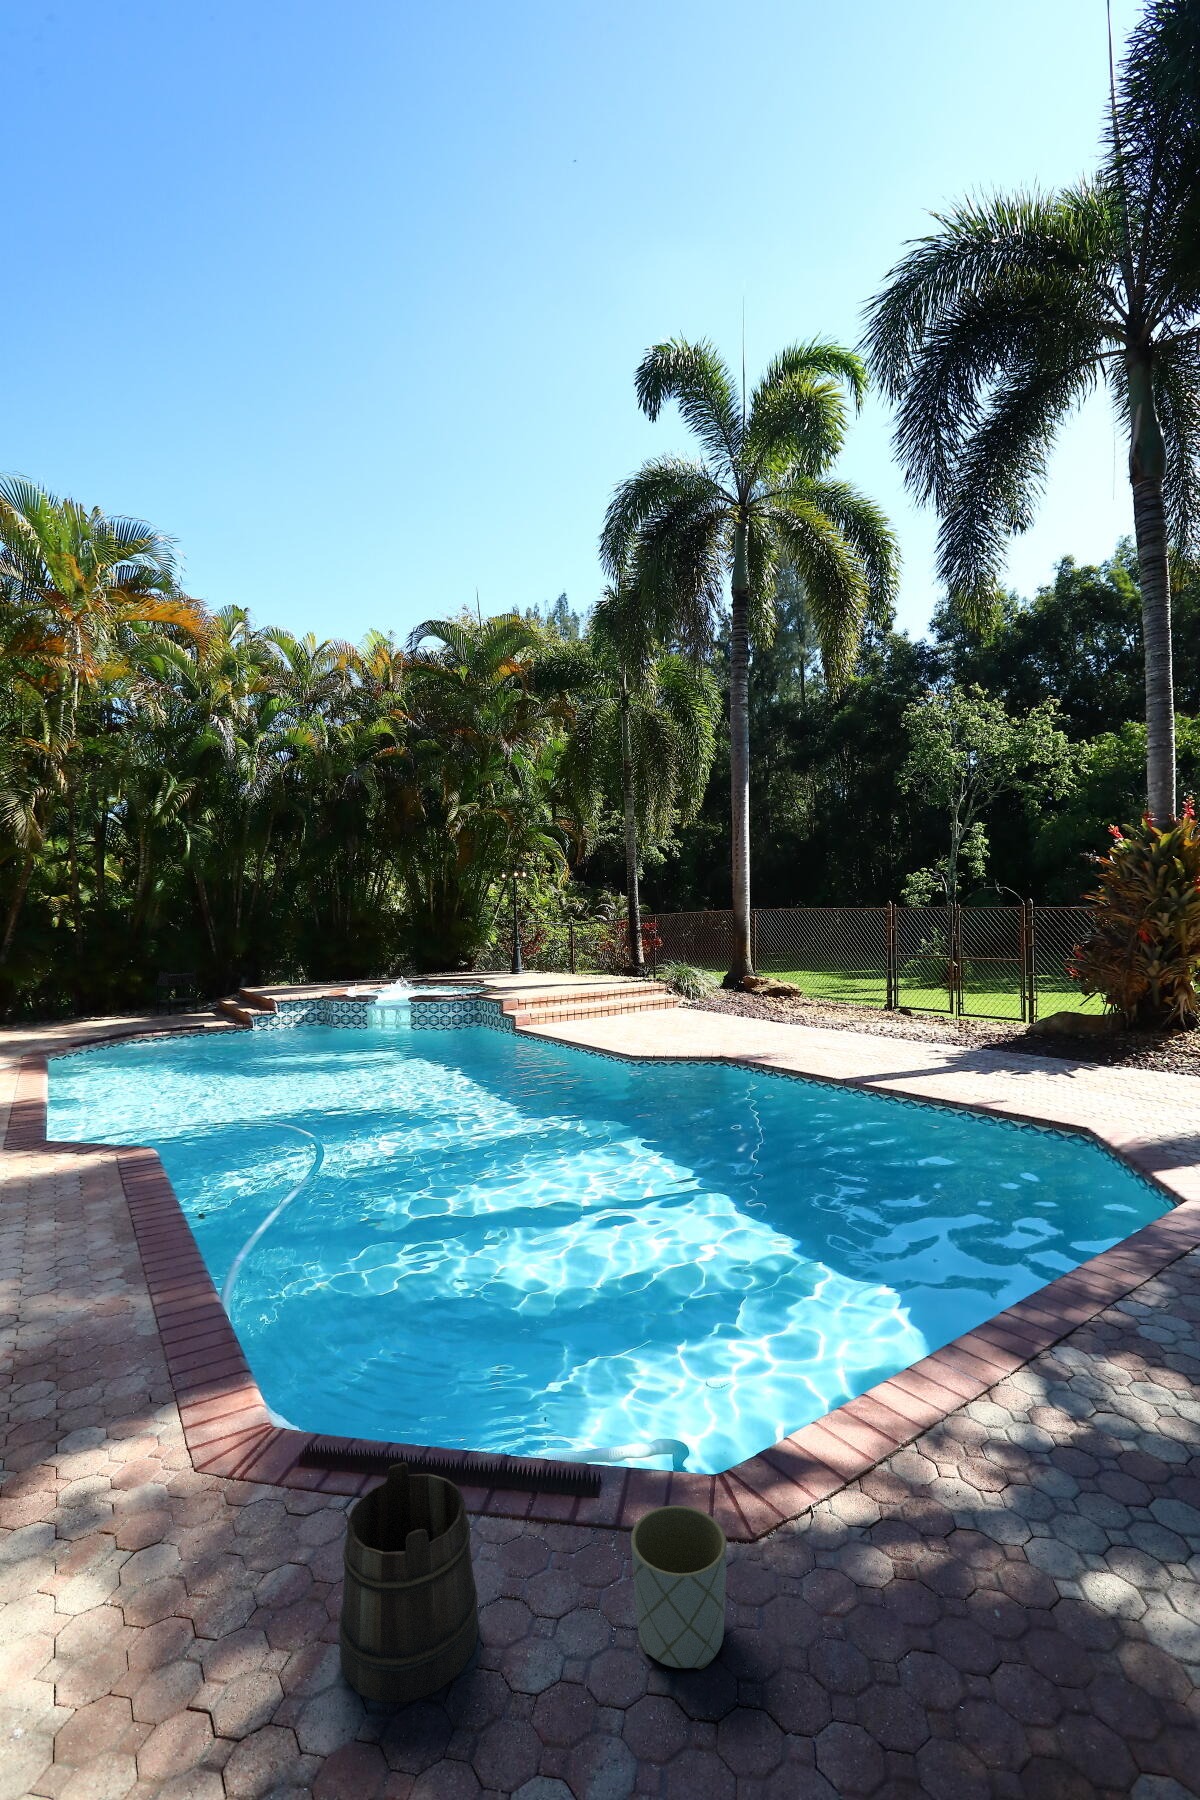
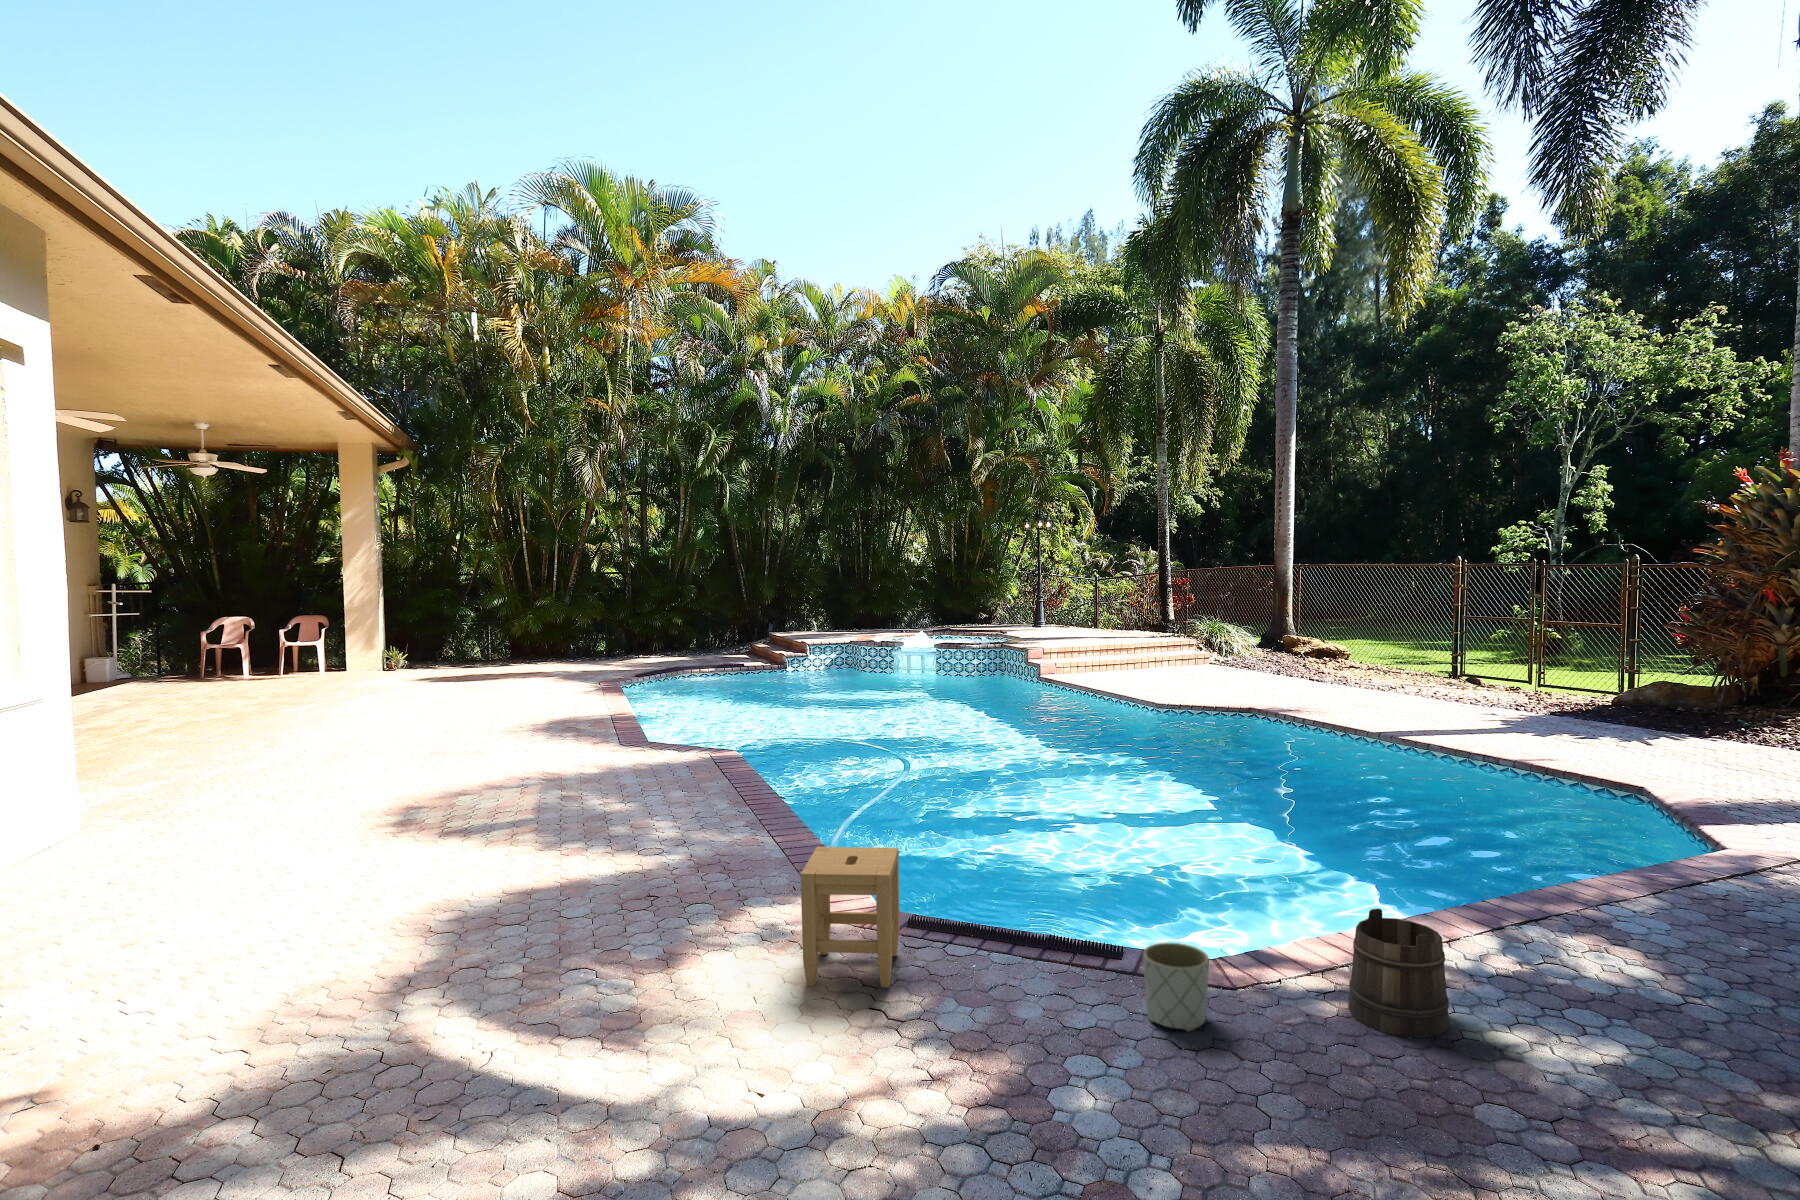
side table: present [156,969,198,1016] -> none [694,613,731,657]
stool: none [83,1373,275,1650] -> present [801,847,899,988]
bucket: present [339,1462,479,1702] -> present [1348,909,1449,1038]

